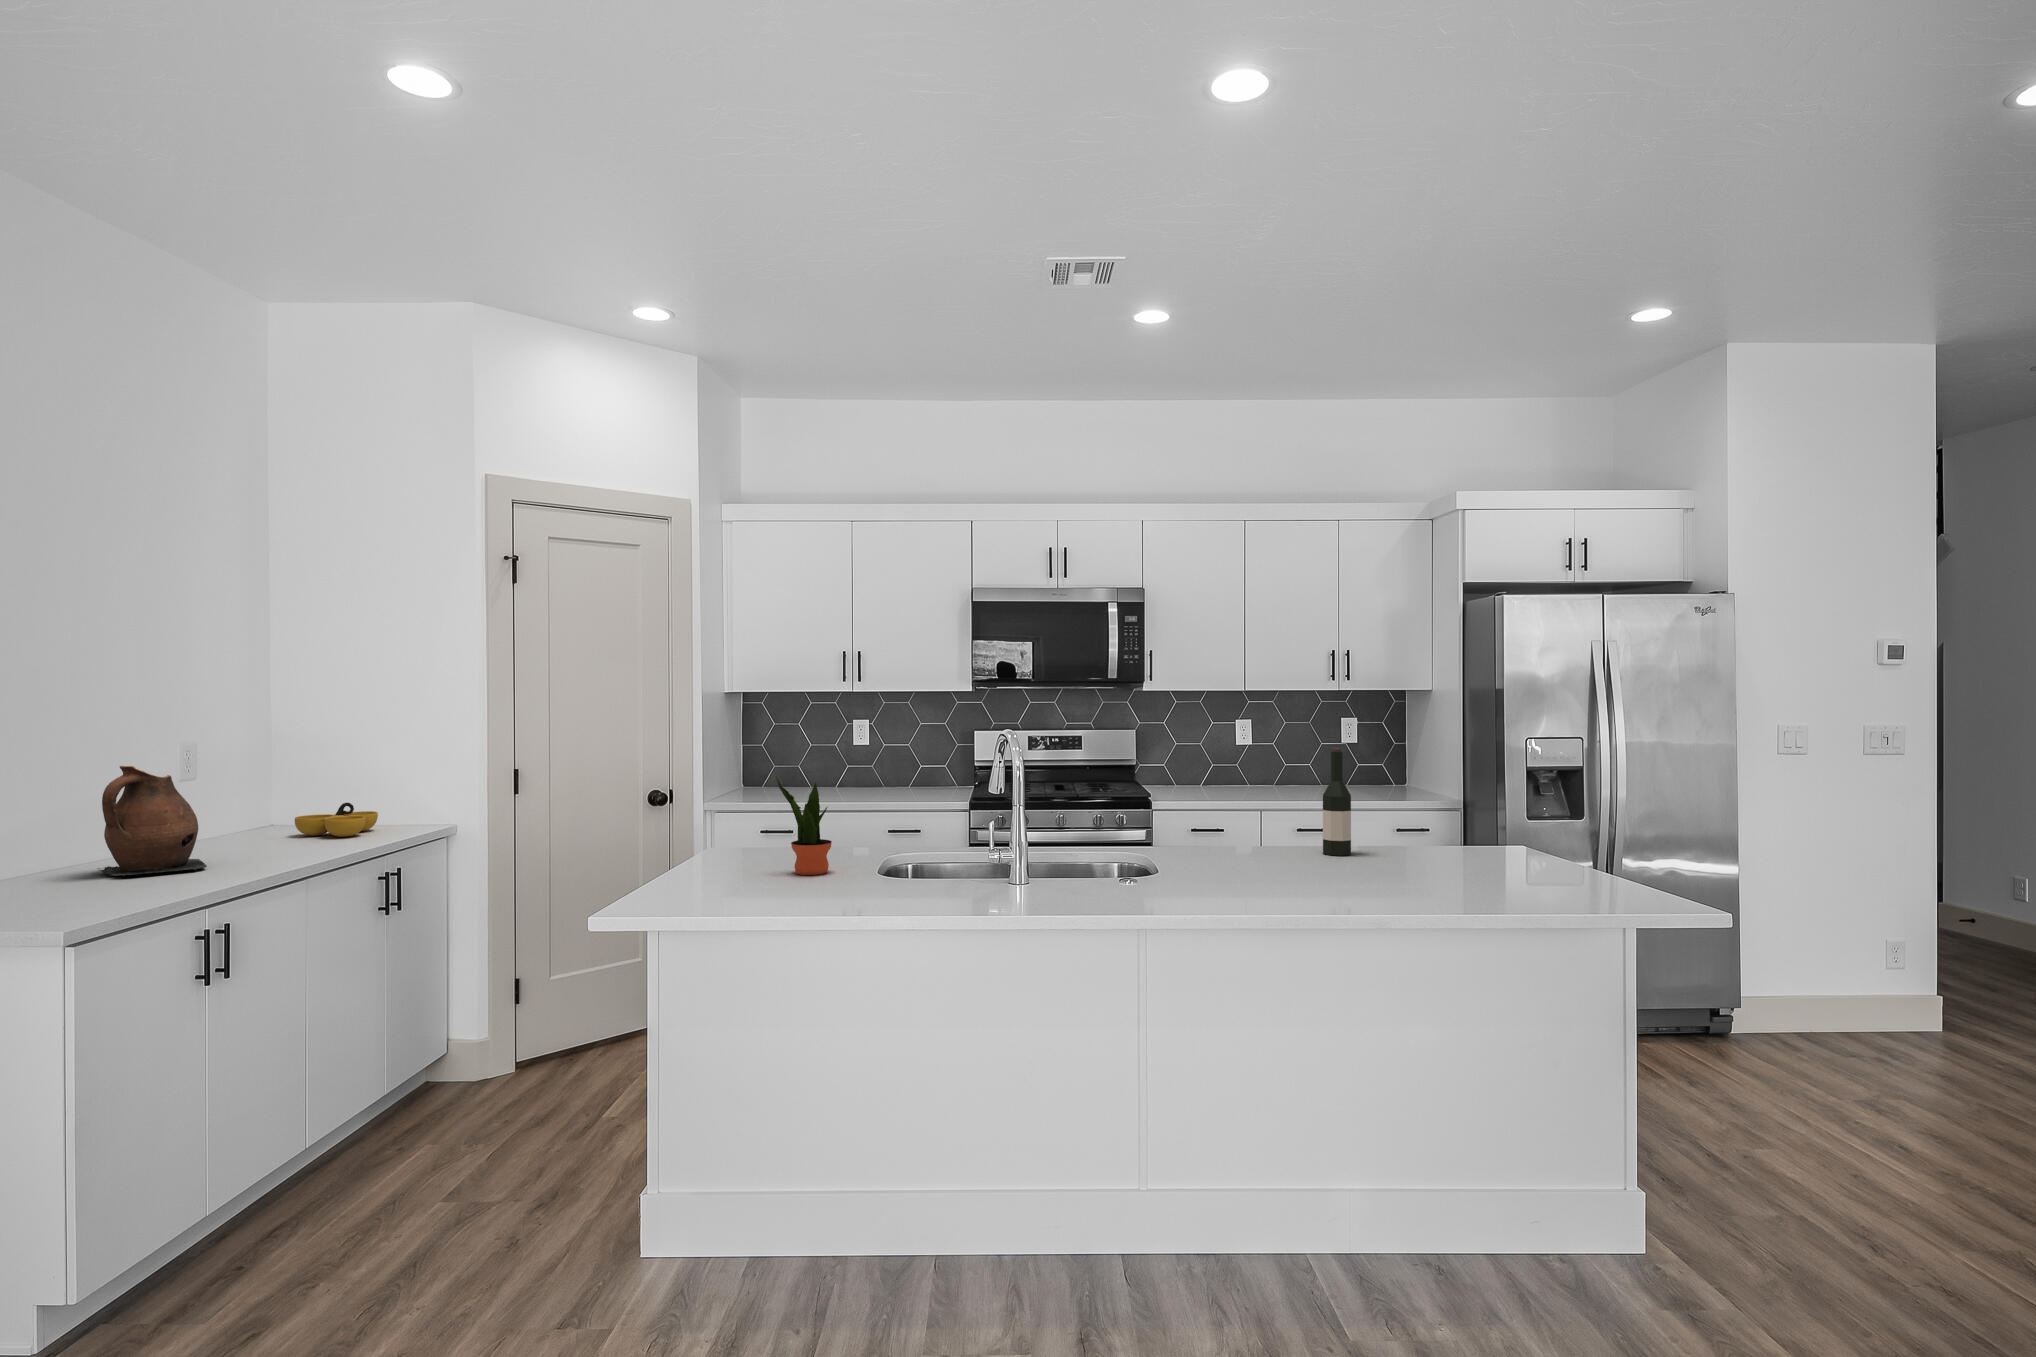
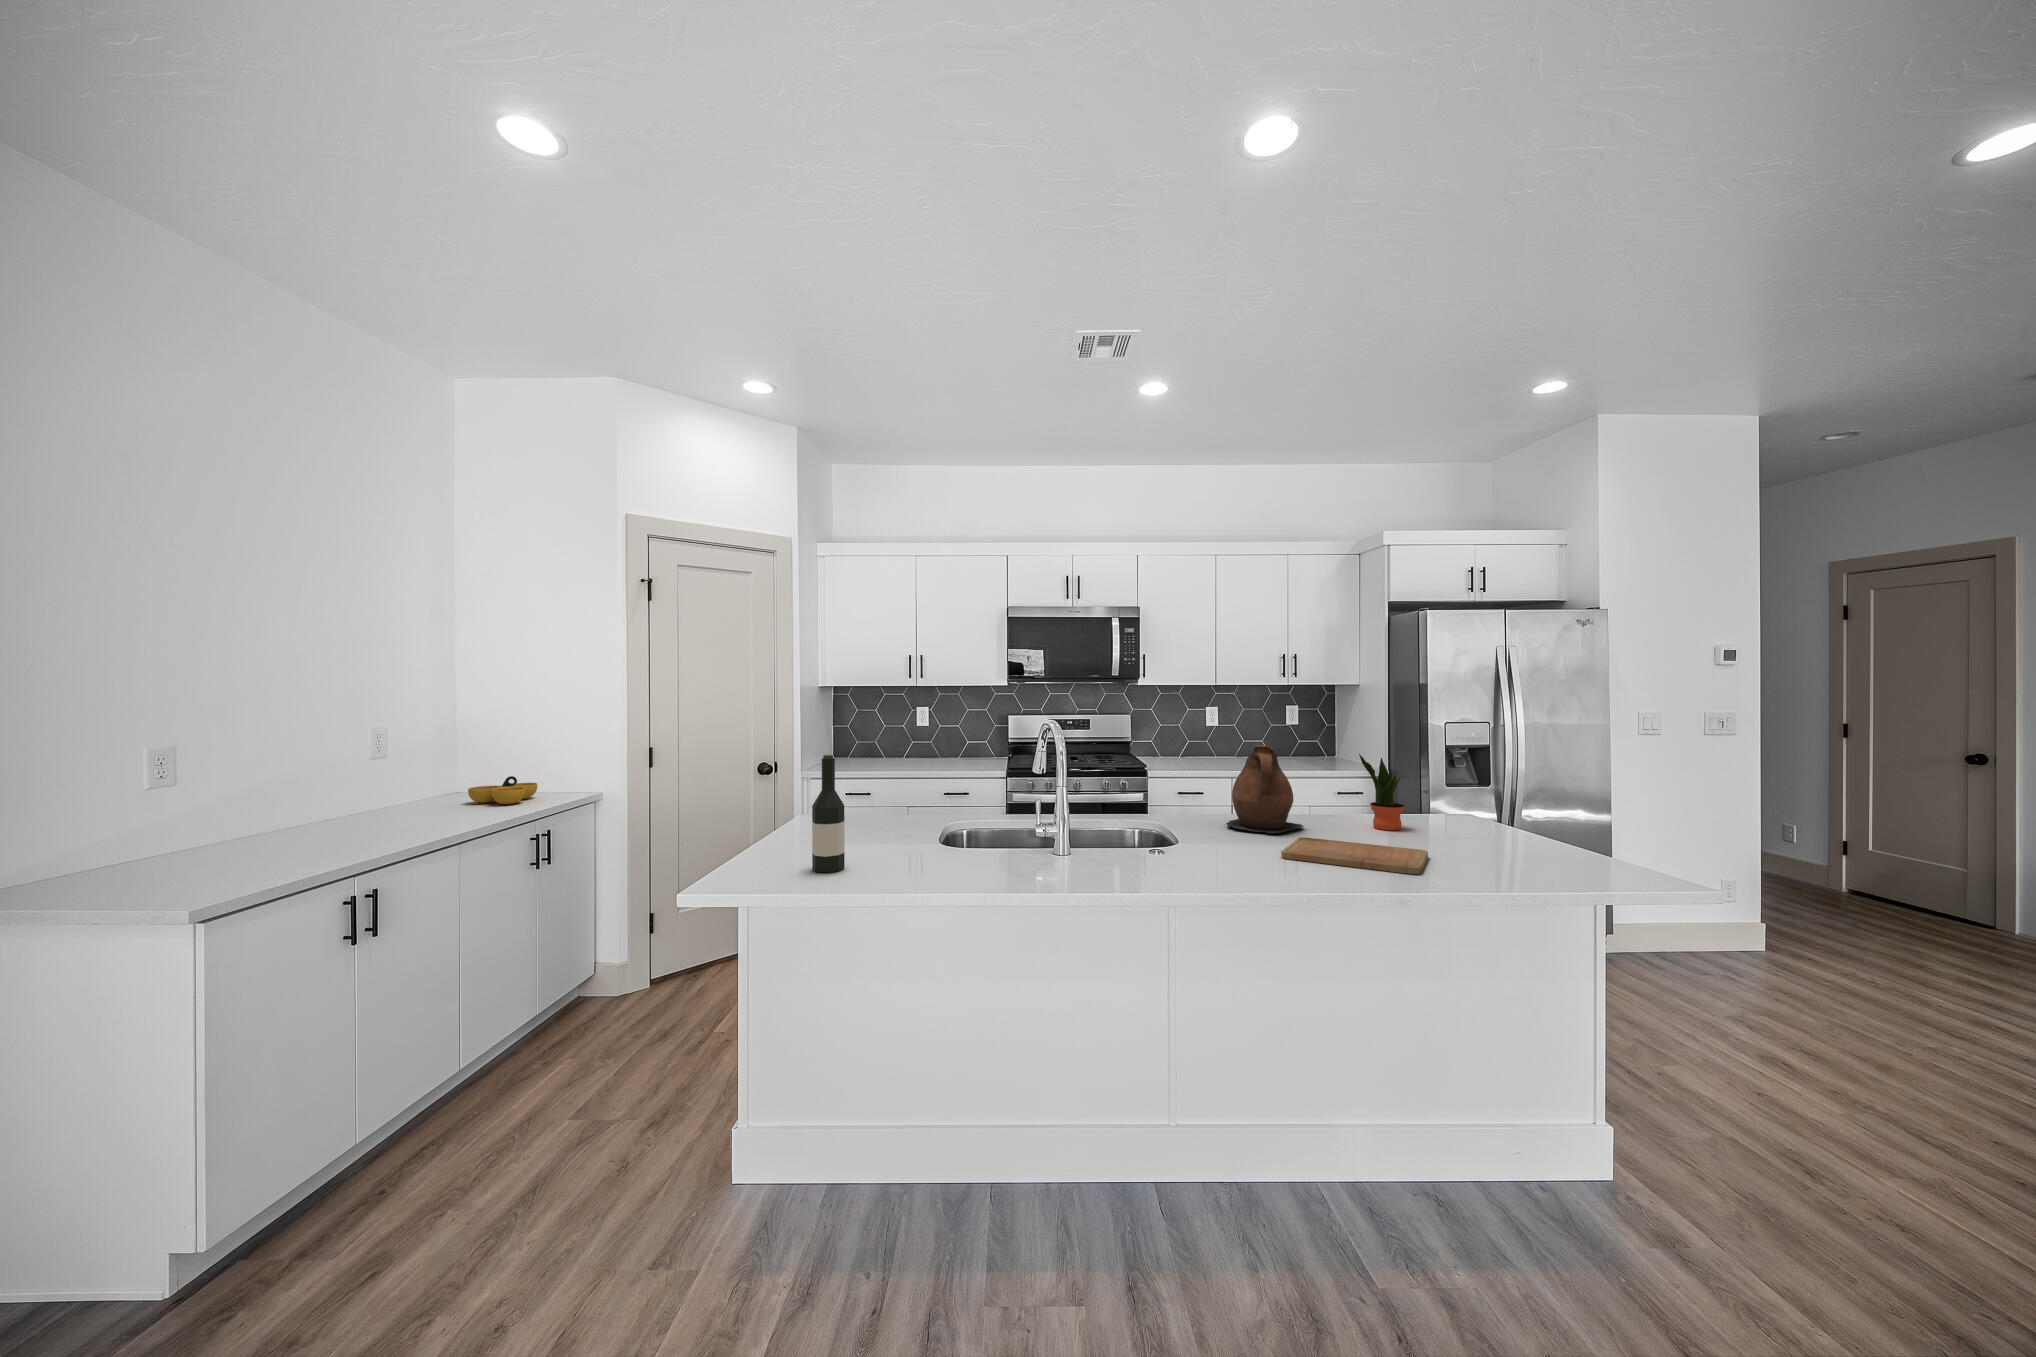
wine bottle: present [1323,748,1351,856] -> present [812,755,845,873]
ceramic pitcher: present [98,766,207,876] -> present [1226,746,1303,833]
potted plant: present [776,777,832,875] -> present [1359,754,1404,831]
cutting board: none [1270,867,1440,902] -> present [1281,837,1428,874]

